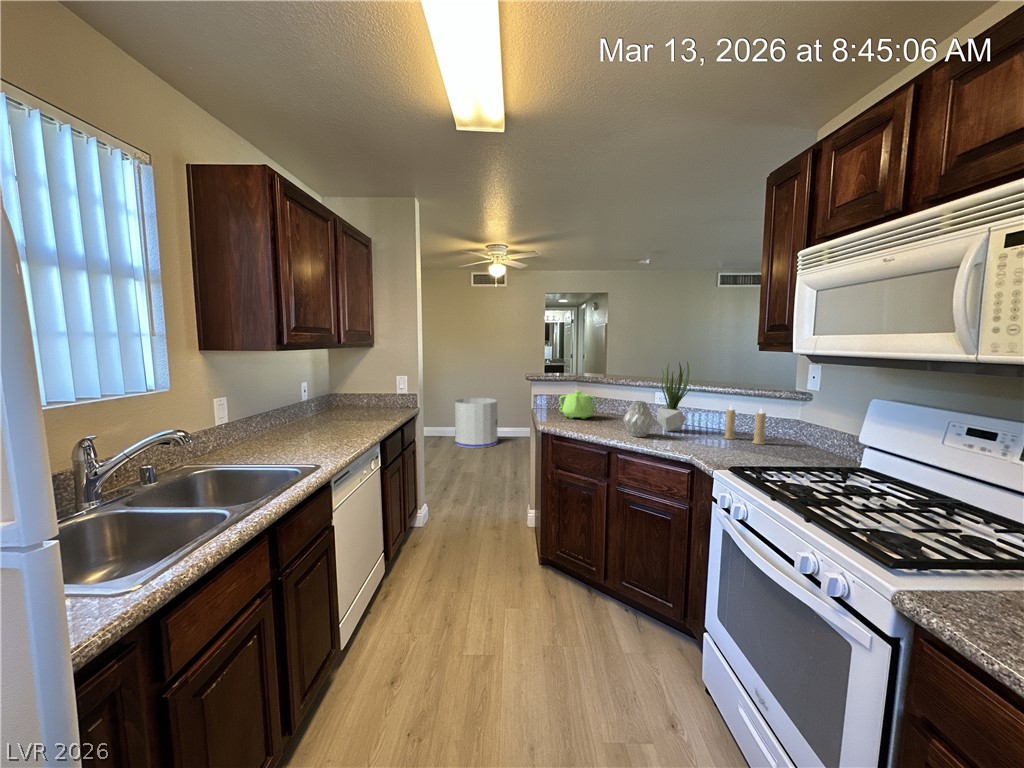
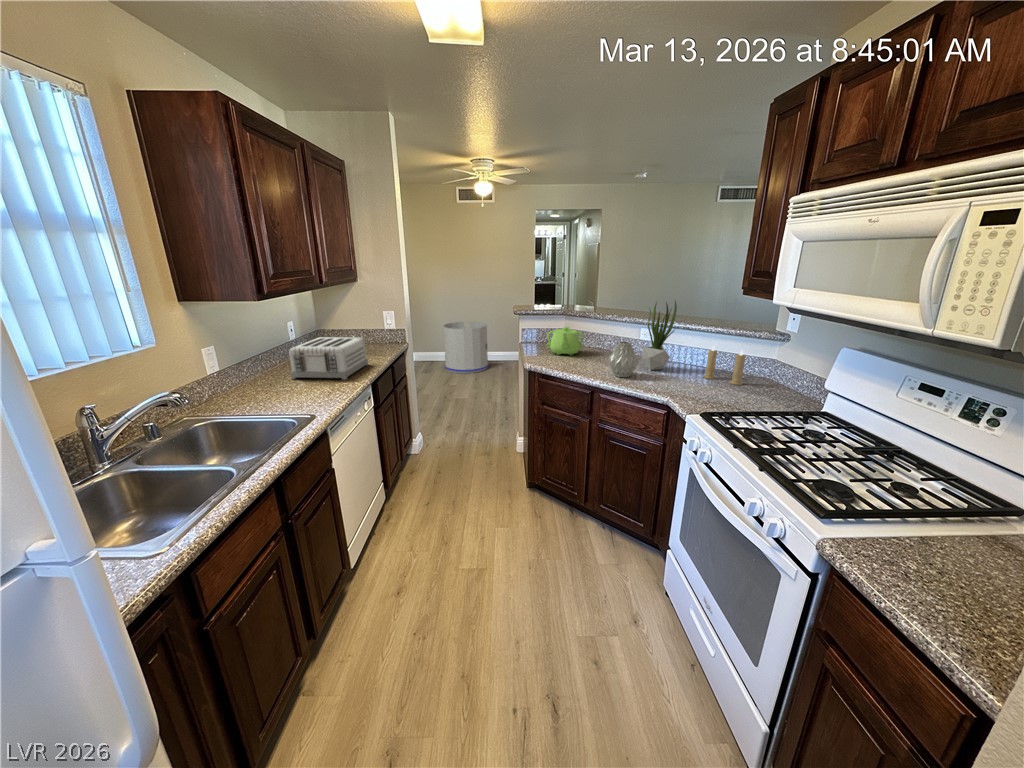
toaster: none [301,396,380,436] -> present [289,337,368,380]

